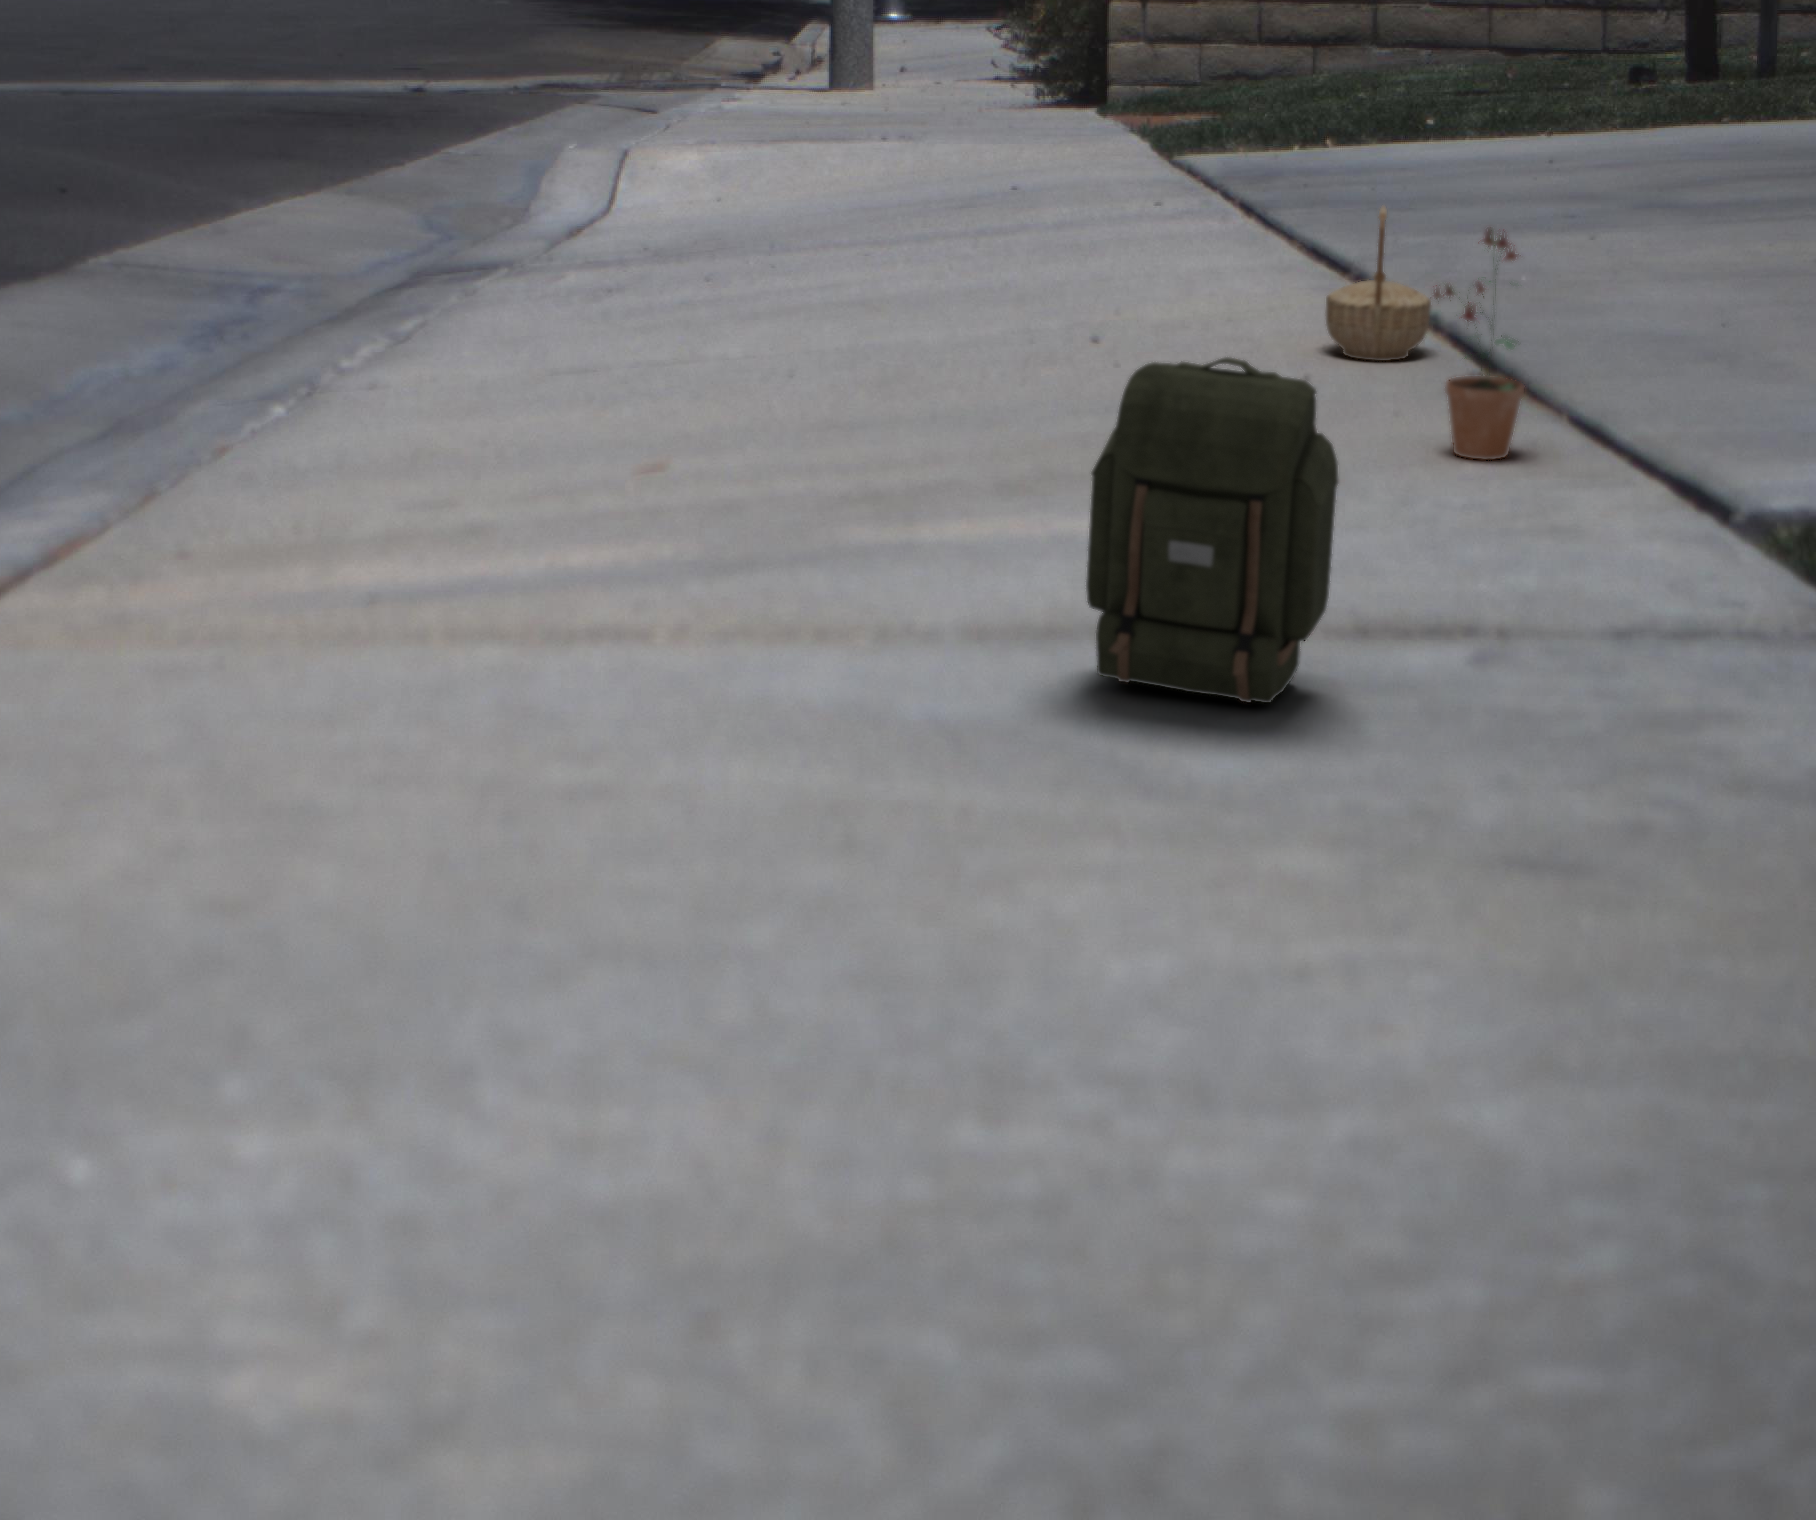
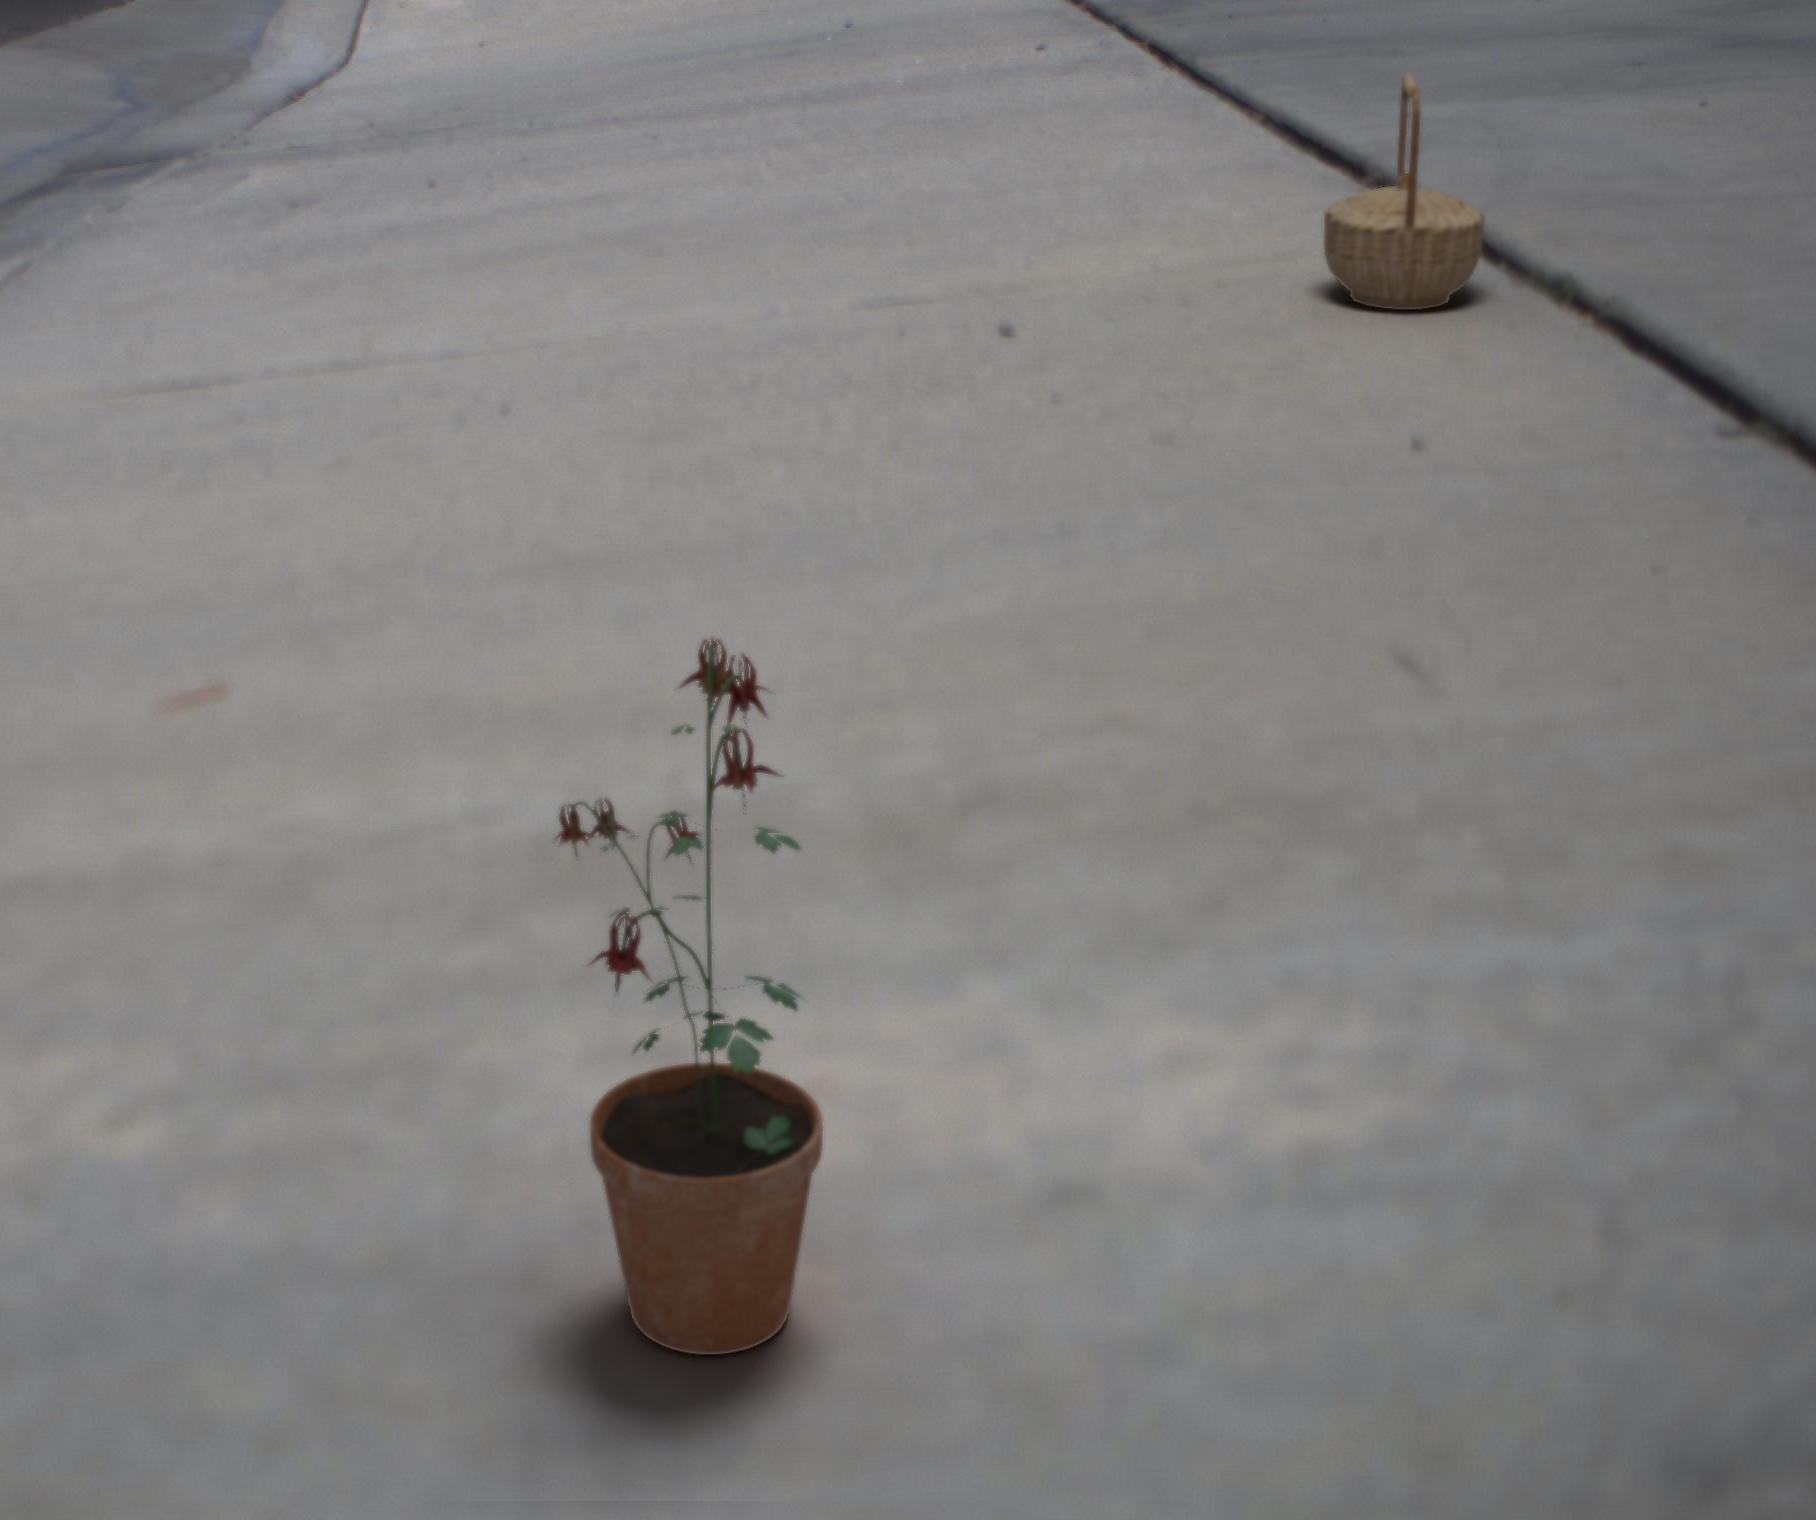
potted plant: present [1434,227,1524,460] -> present [558,639,823,1355]
backpack: present [1086,357,1338,703] -> none [1044,558,1615,1337]

